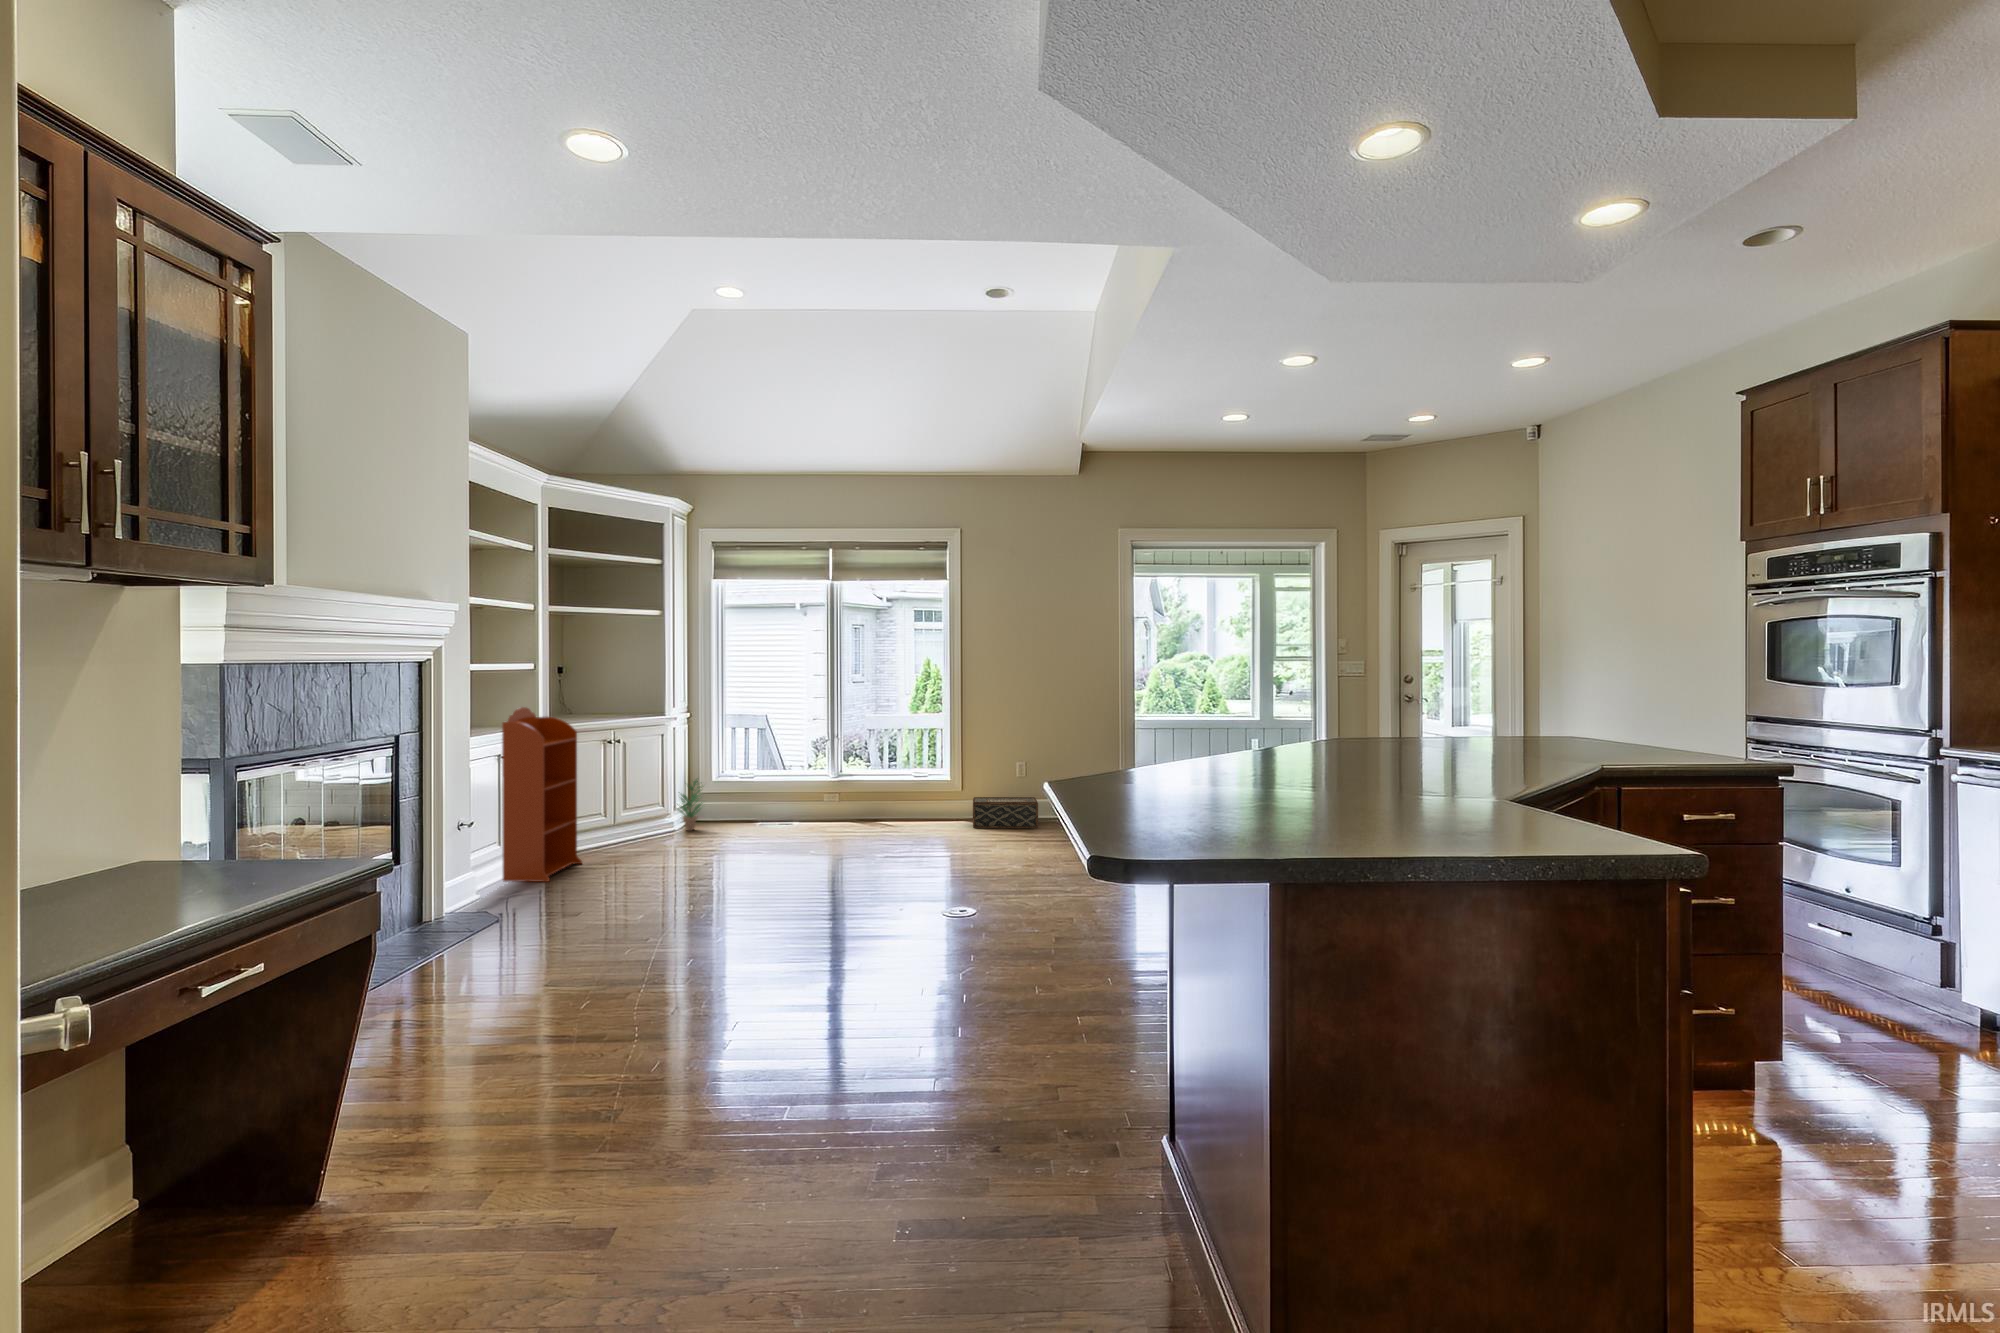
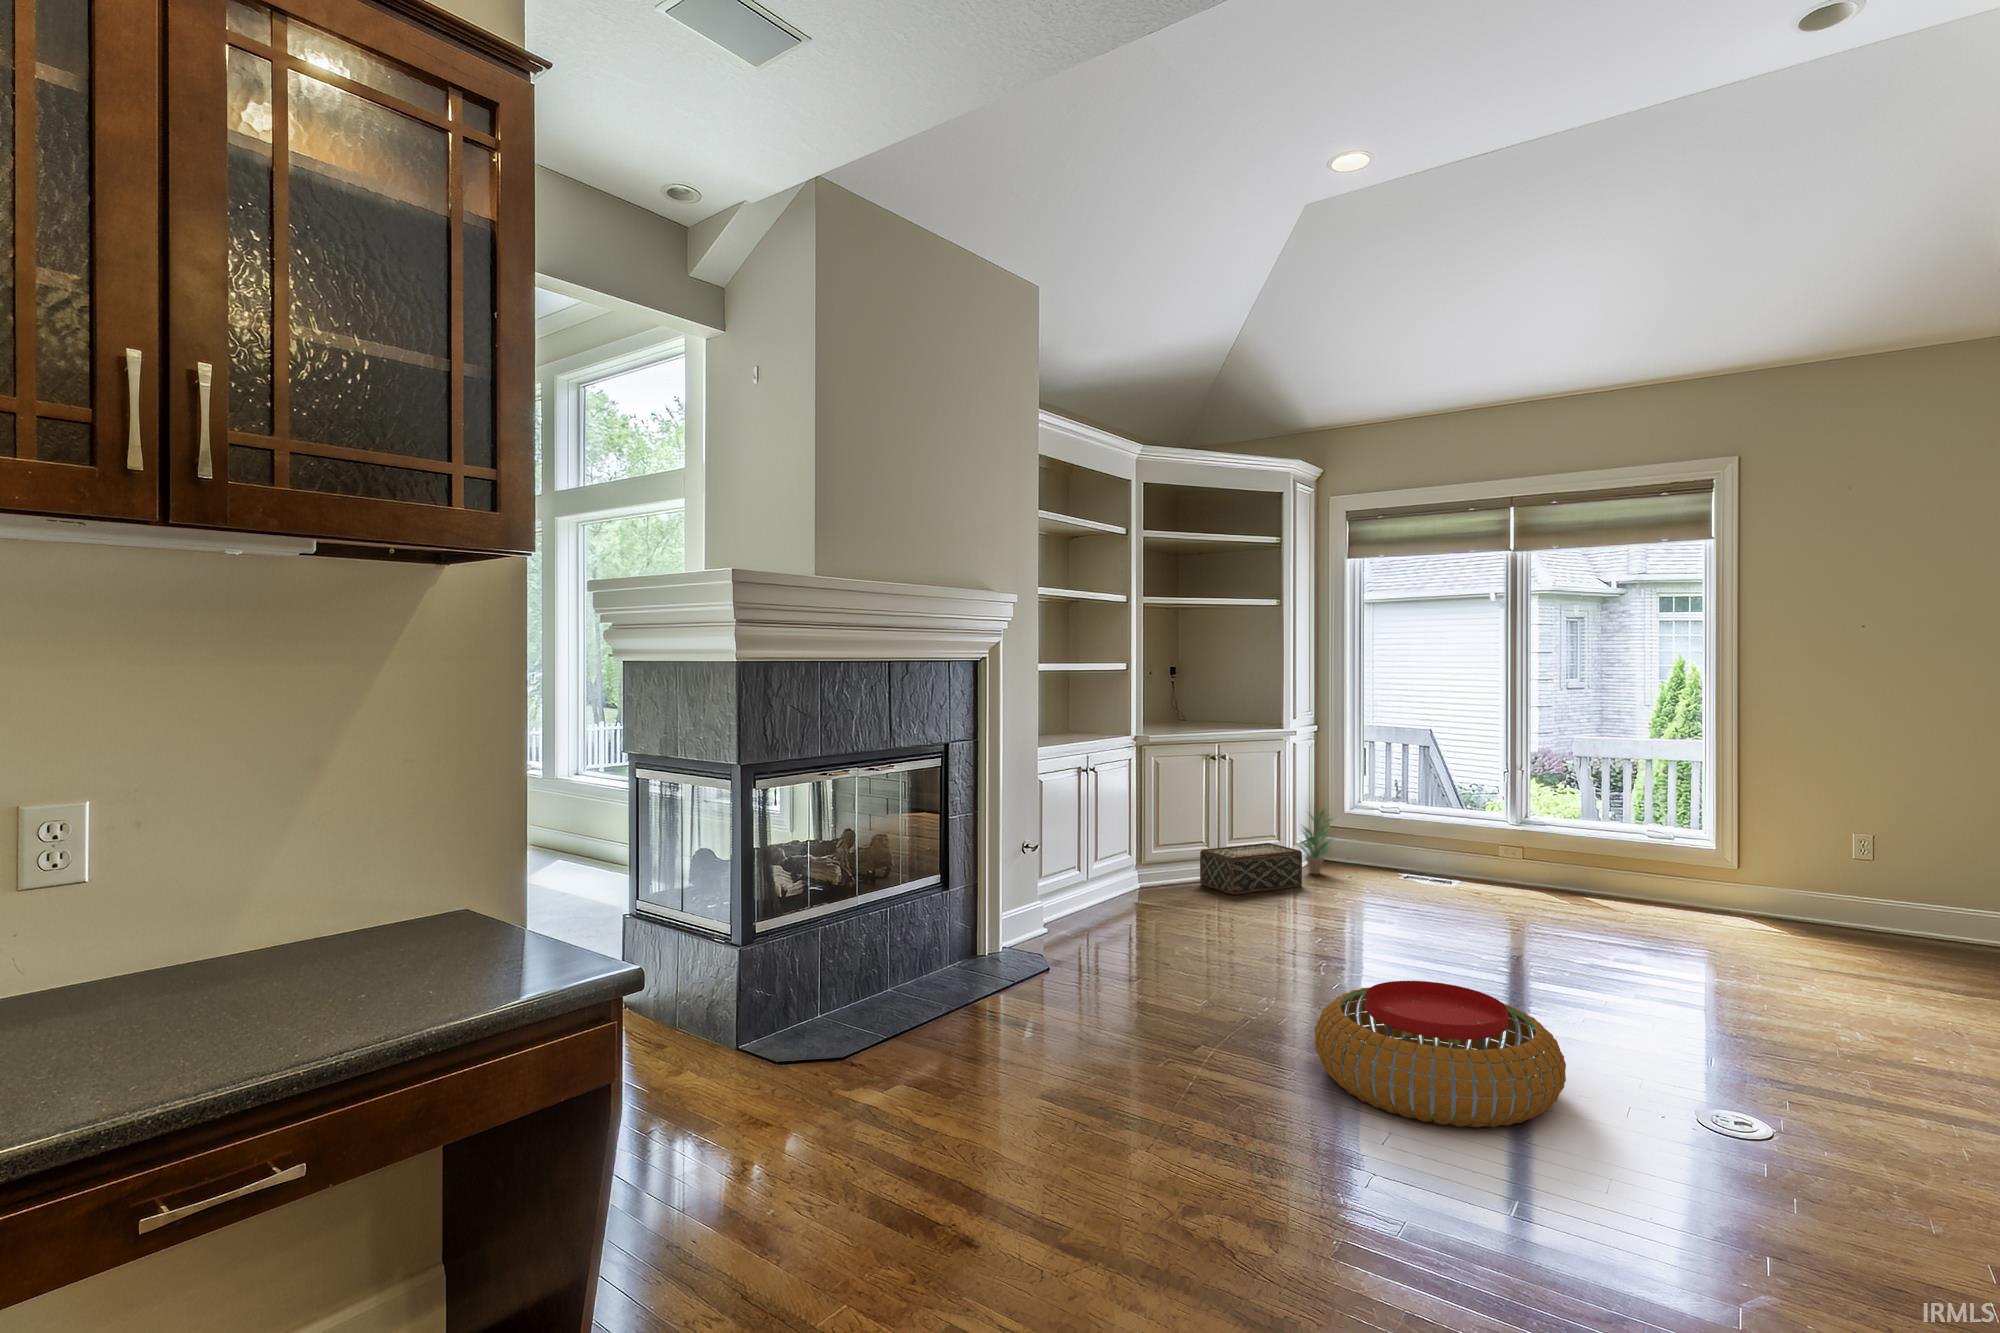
bookcase: present [502,707,582,882] -> none [1080,714,1173,924]
woven basket: present [973,797,1038,828] -> present [1200,843,1302,895]
pouf: none [728,871,877,950] -> present [1315,981,1566,1128]

